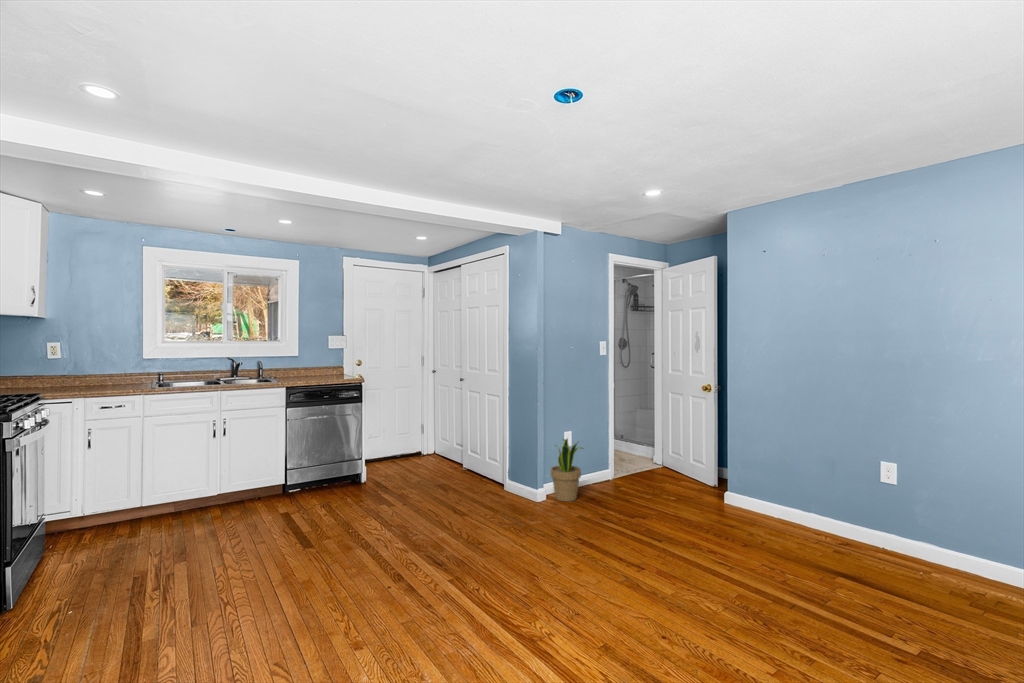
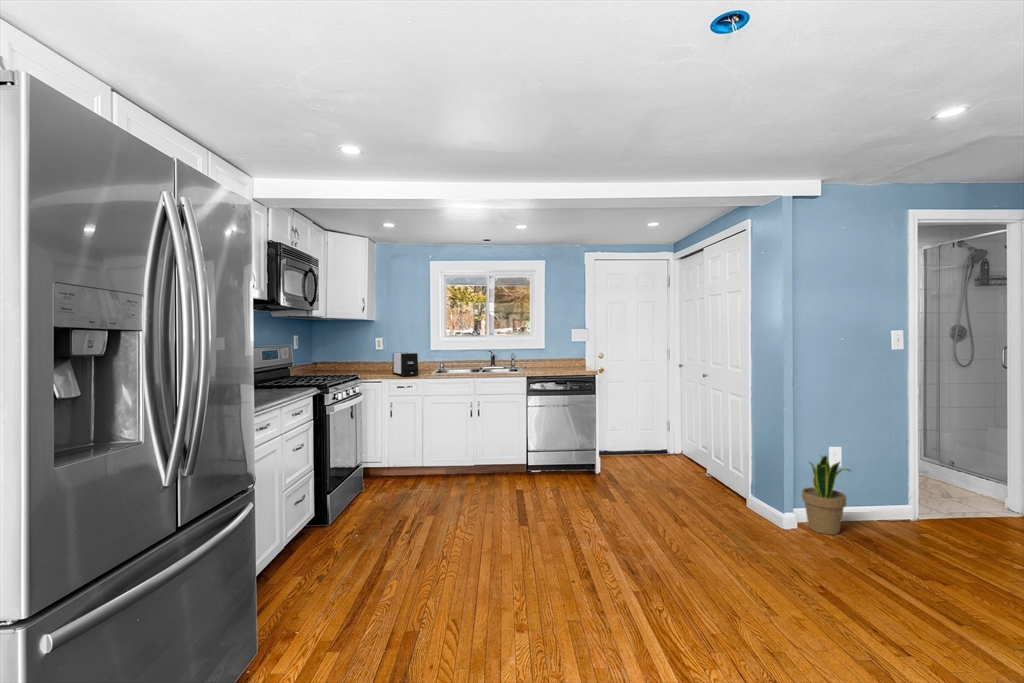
toaster: none [89,362,137,393] -> present [392,353,419,376]

